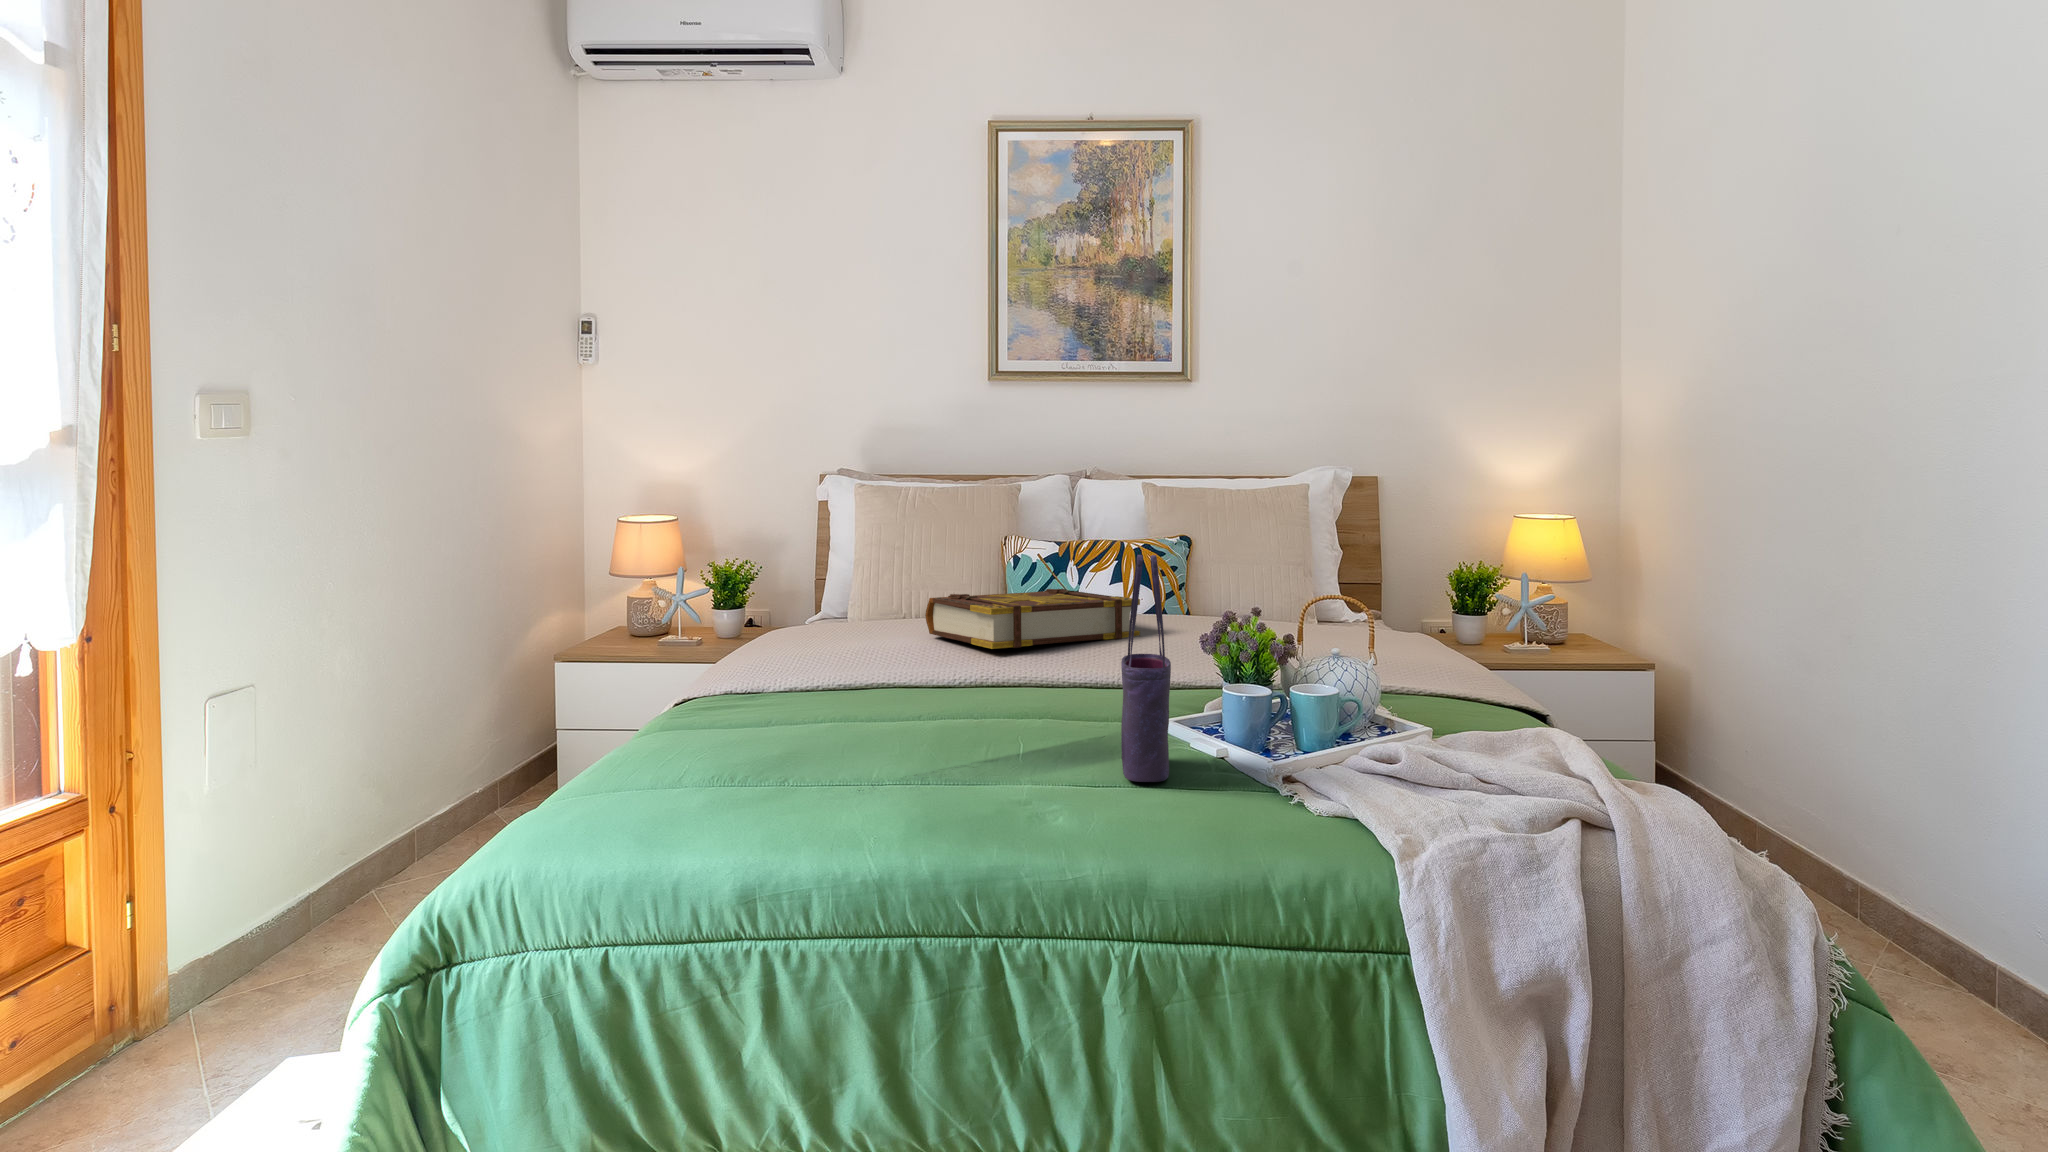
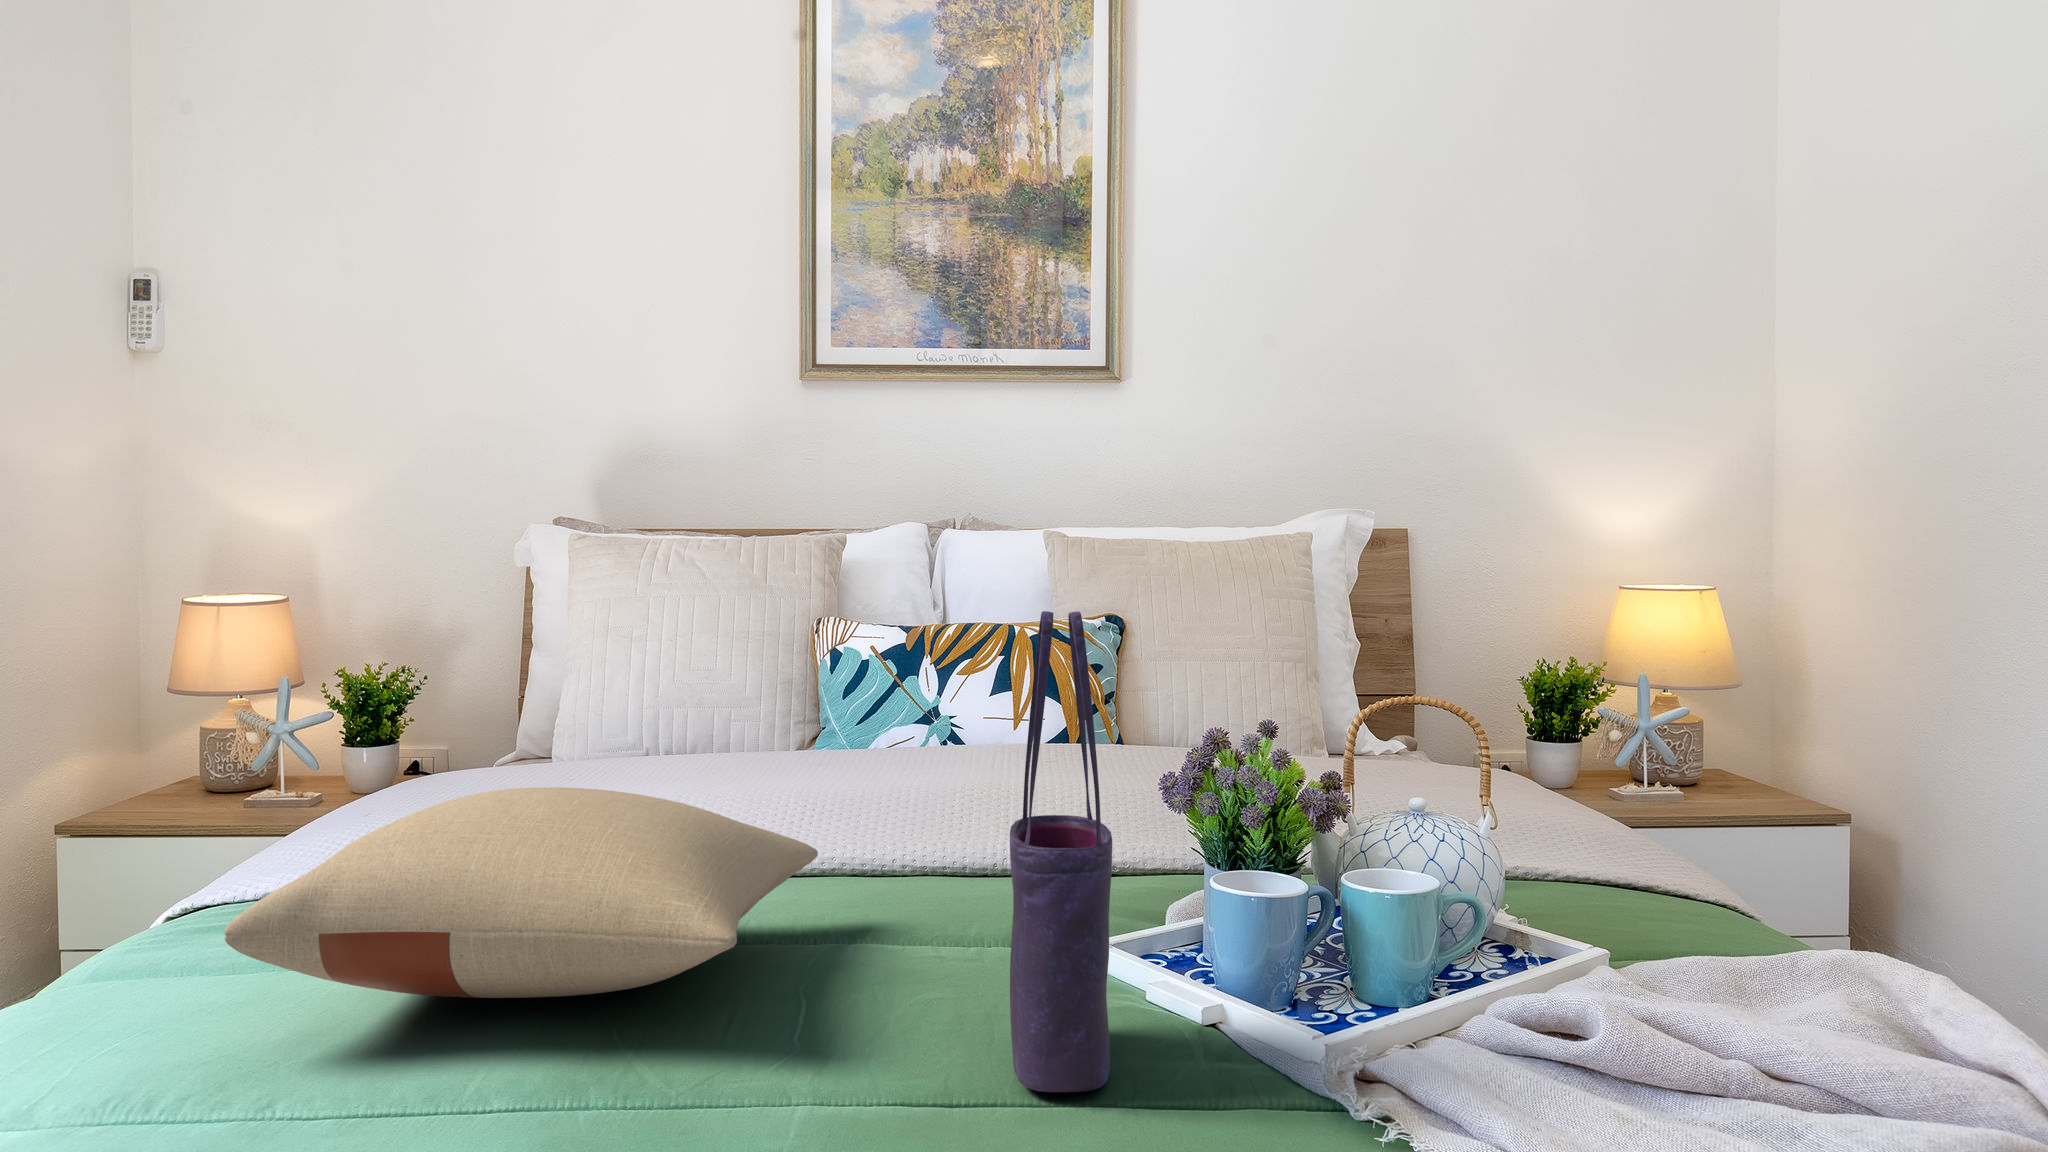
book: present [925,589,1140,649] -> none [667,700,1043,805]
pillow: none [752,640,1020,740] -> present [224,787,818,998]

